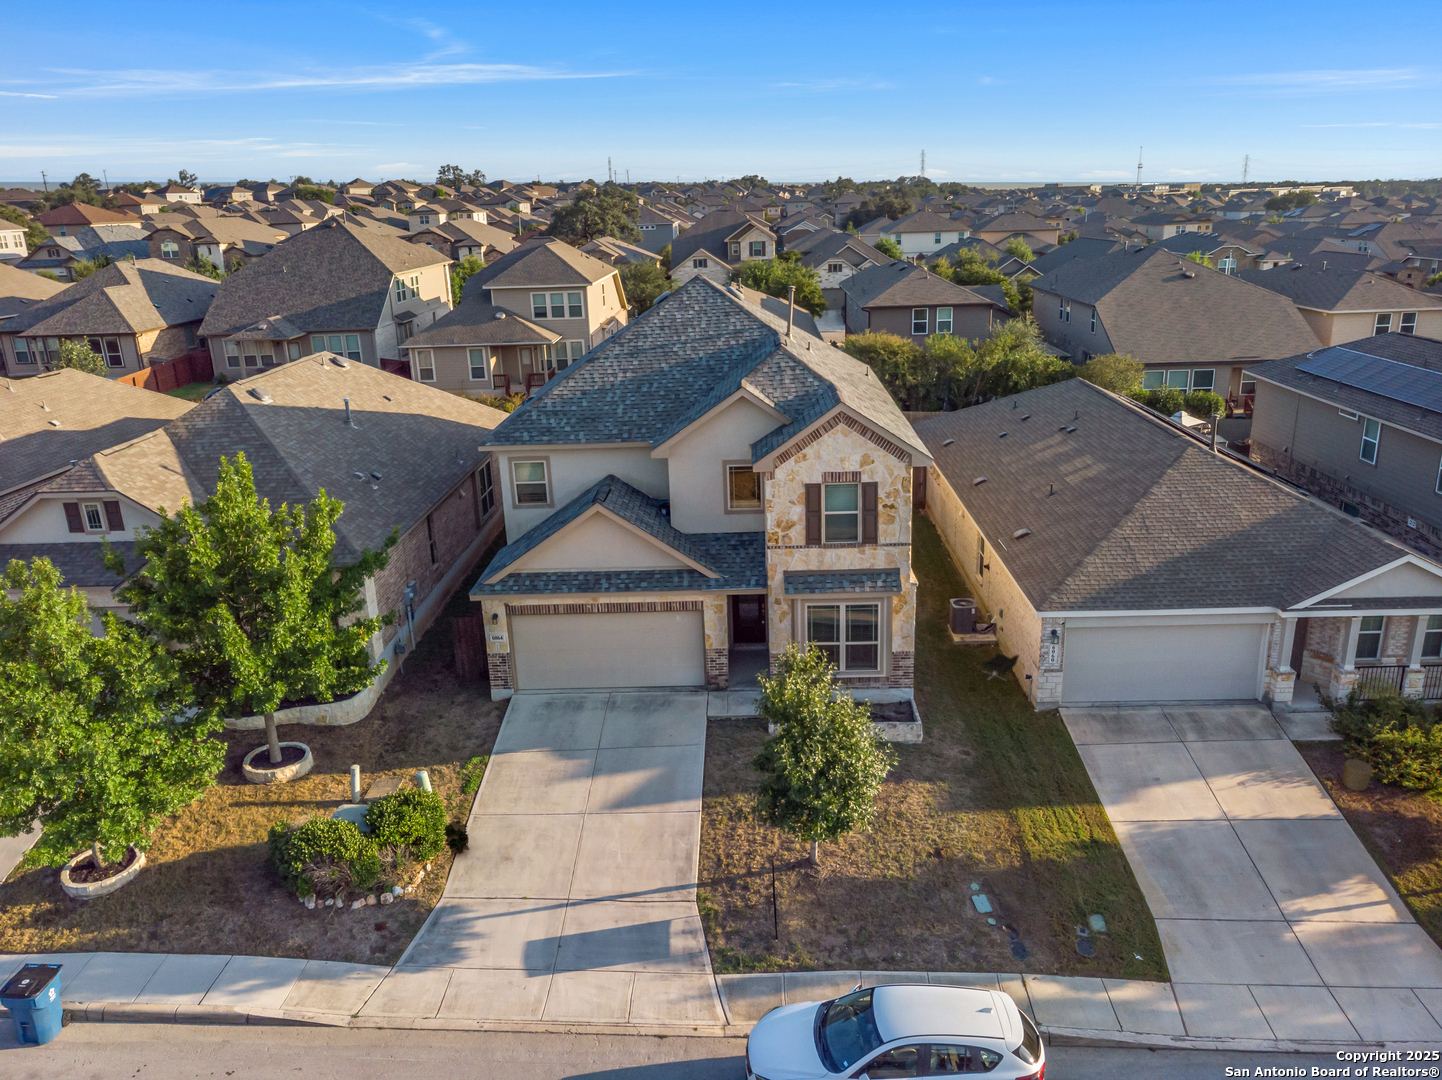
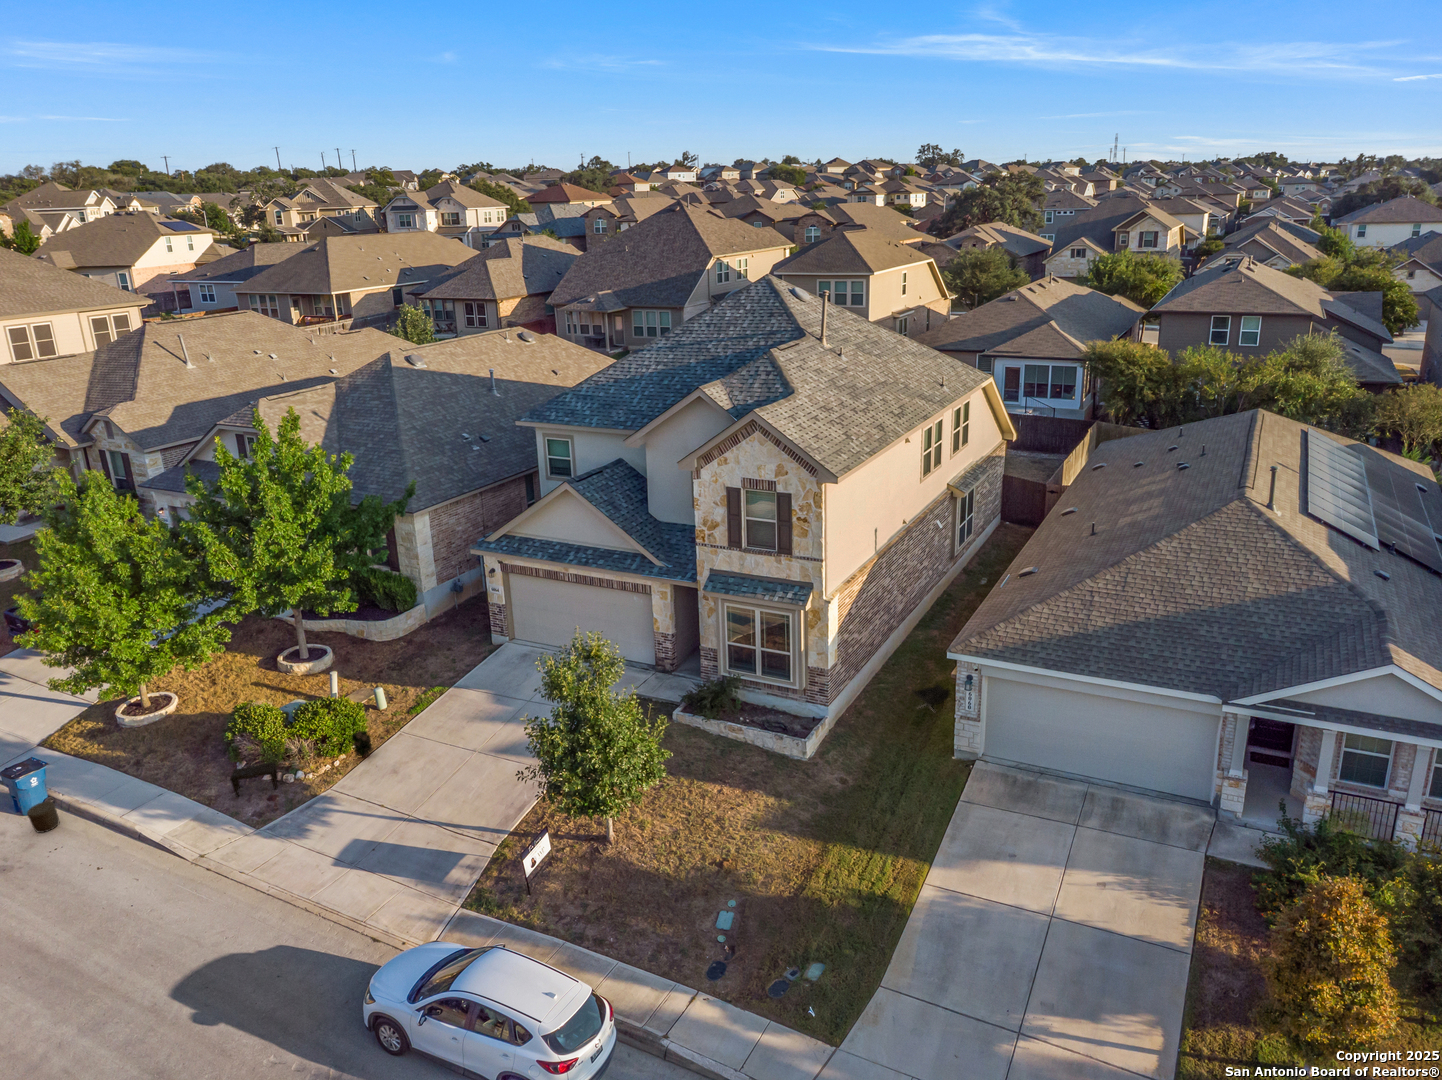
woven basket: present [1342,759,1373,791] -> present [27,801,59,833]
bench: none [319,880,379,936] -> present [230,762,278,796]

